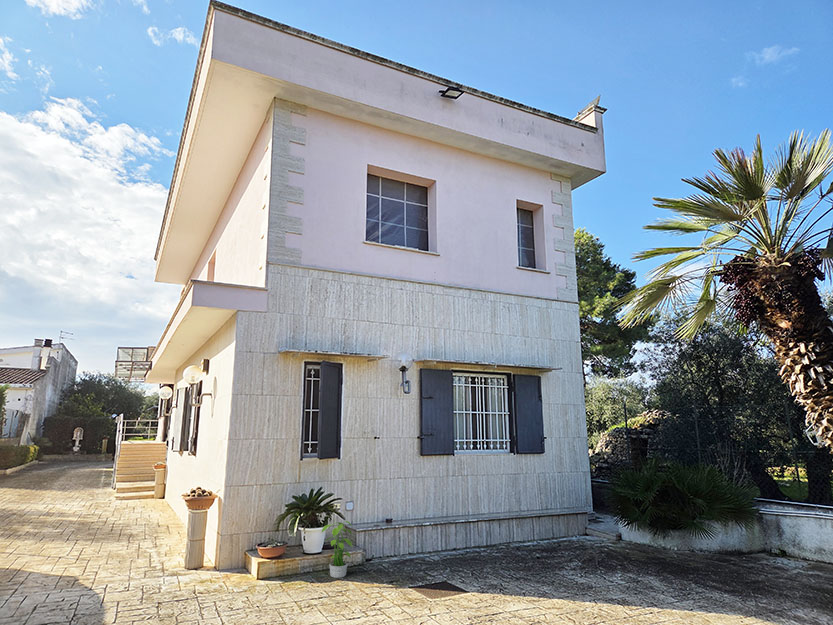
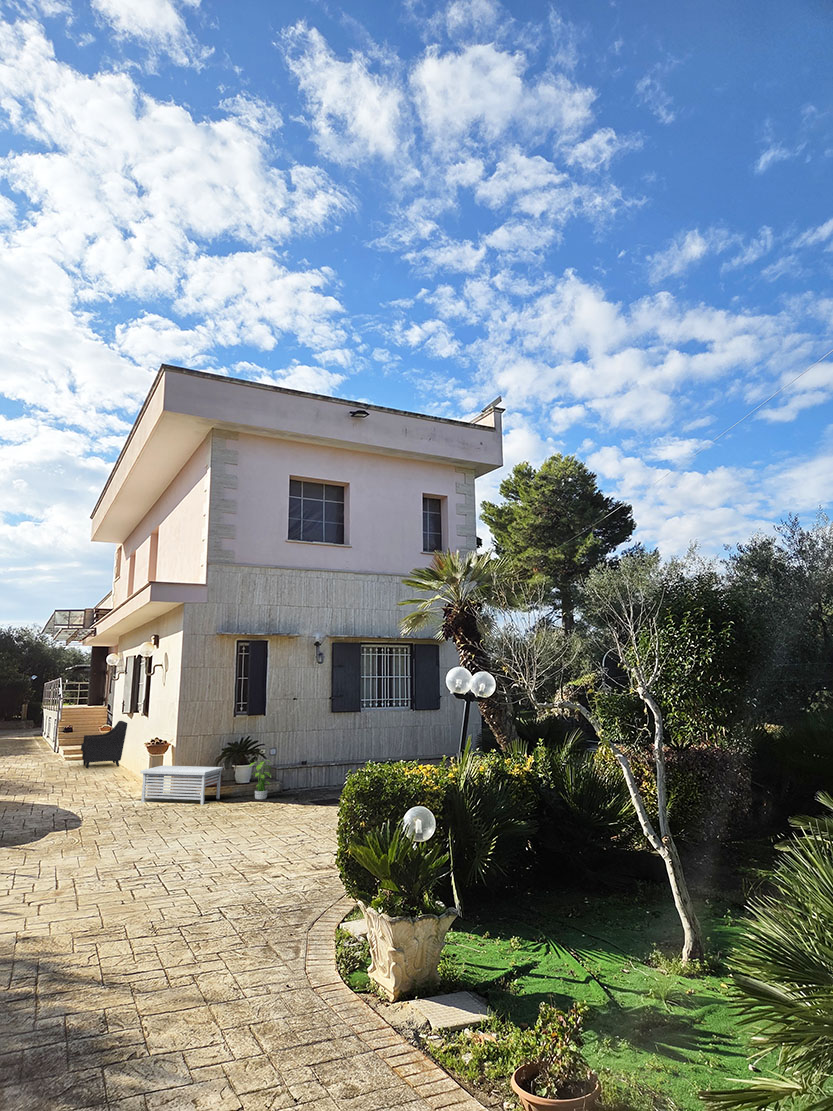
chair: none [125,459,177,514] -> present [81,721,127,768]
storage bench: none [171,526,286,590] -> present [140,766,223,805]

